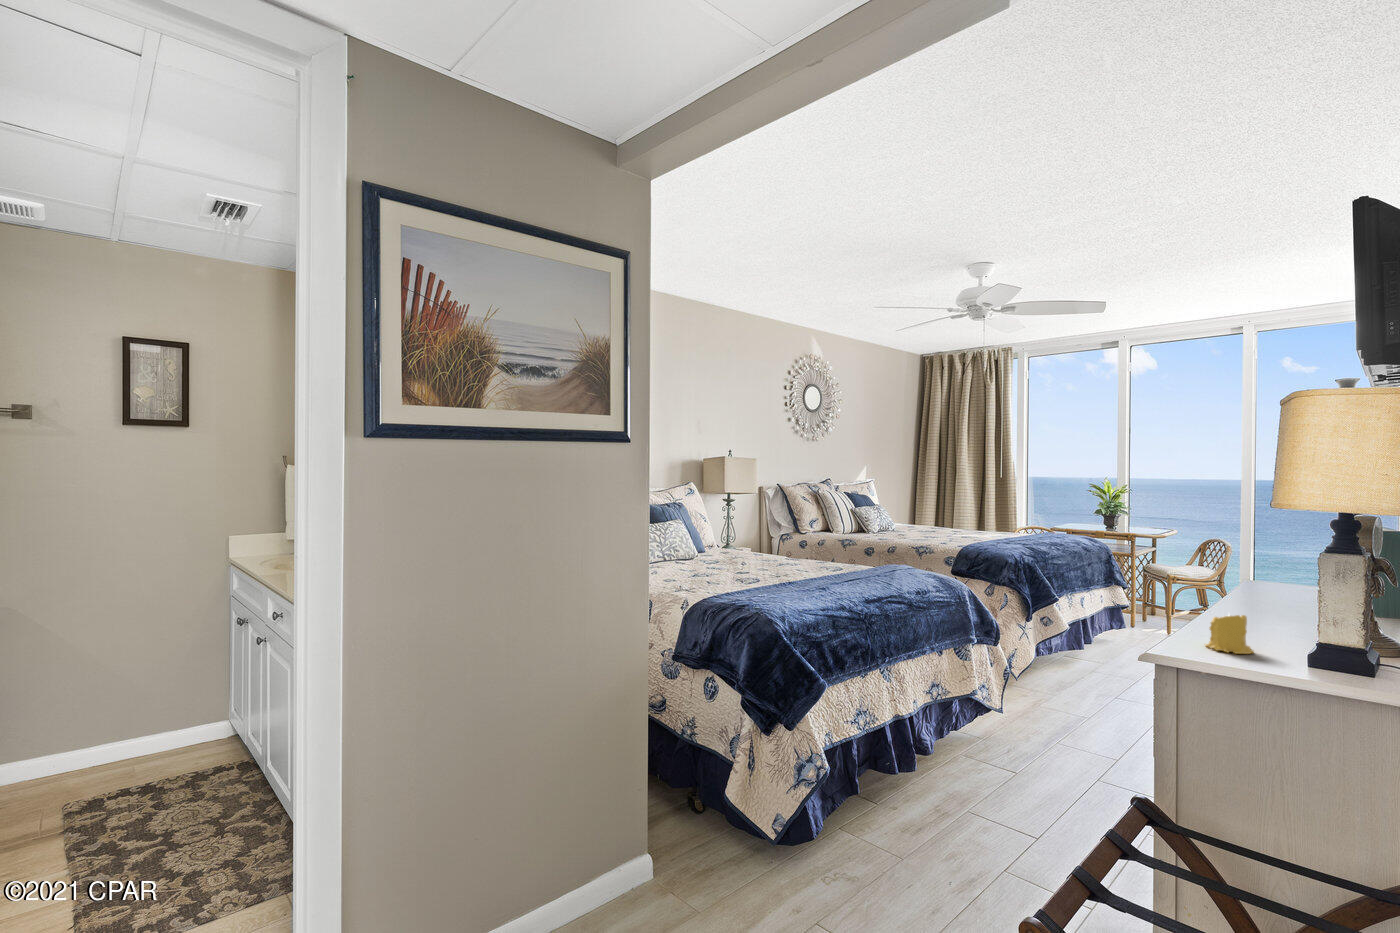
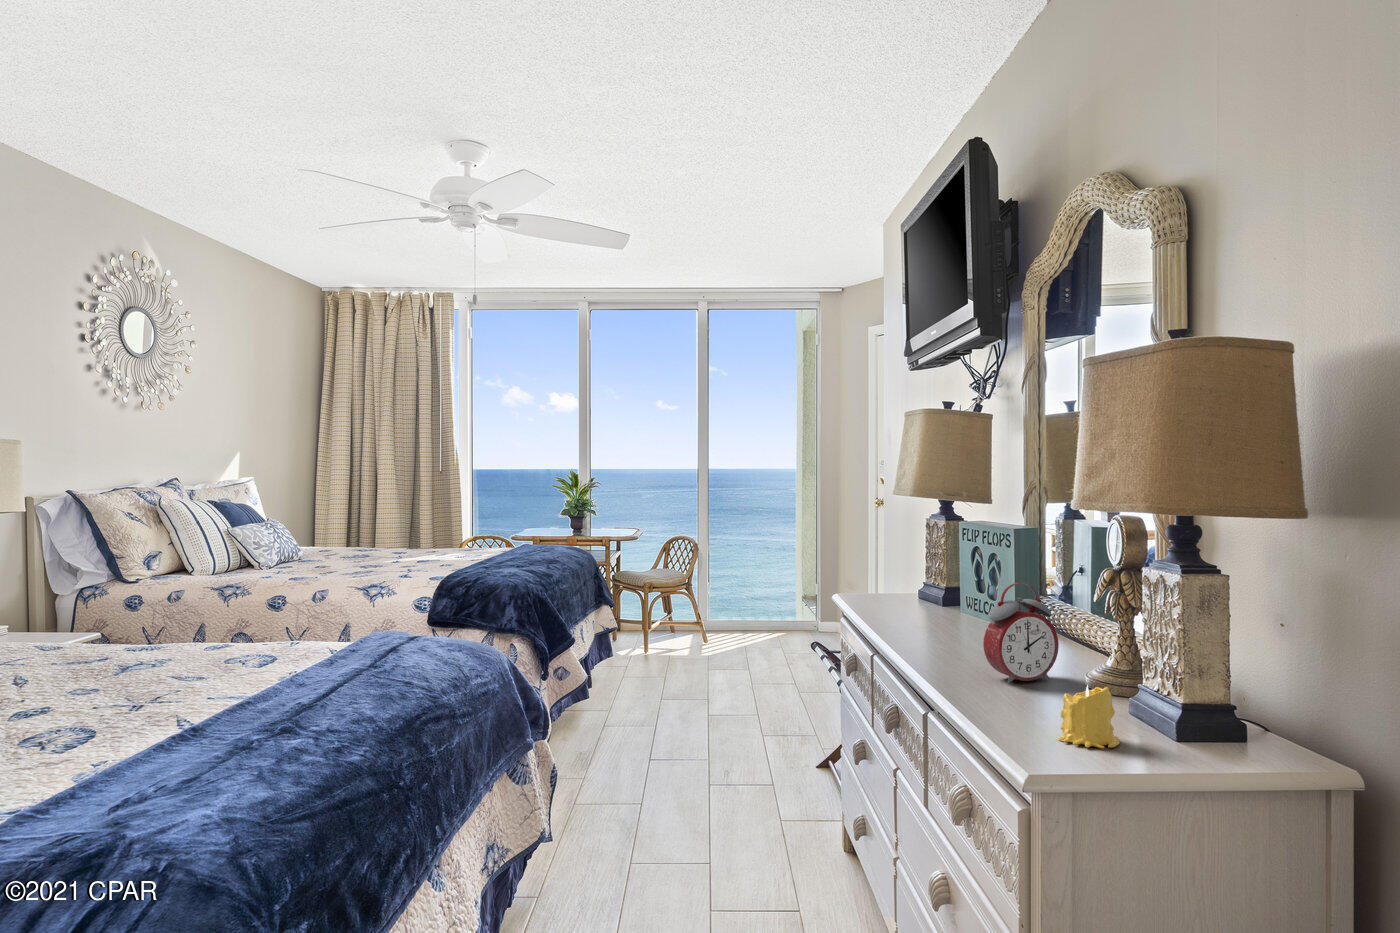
alarm clock: none [1230,553,1298,628] -> present [983,583,1059,683]

